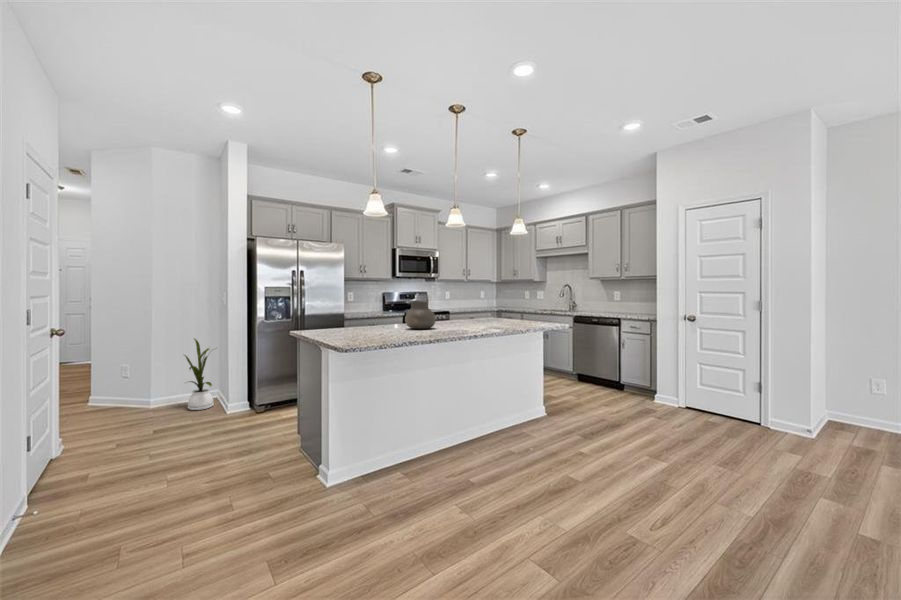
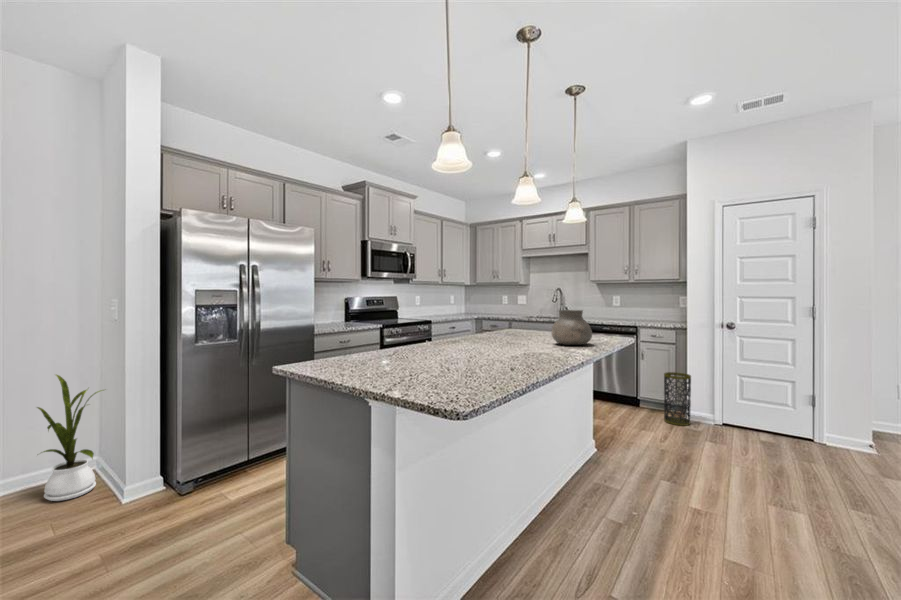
vase: present [405,302,435,329] -> present [552,310,592,345]
trash can: none [630,357,653,403] -> present [664,372,691,426]

